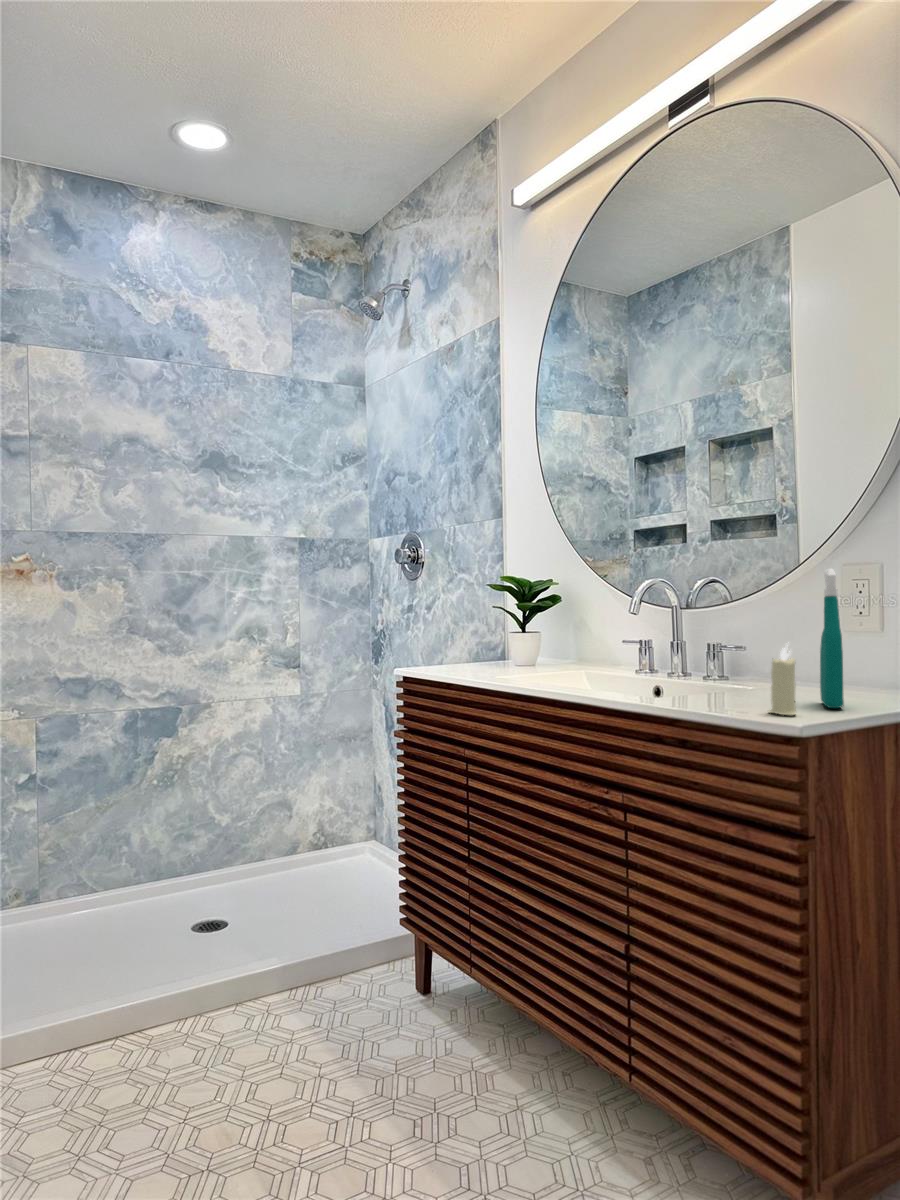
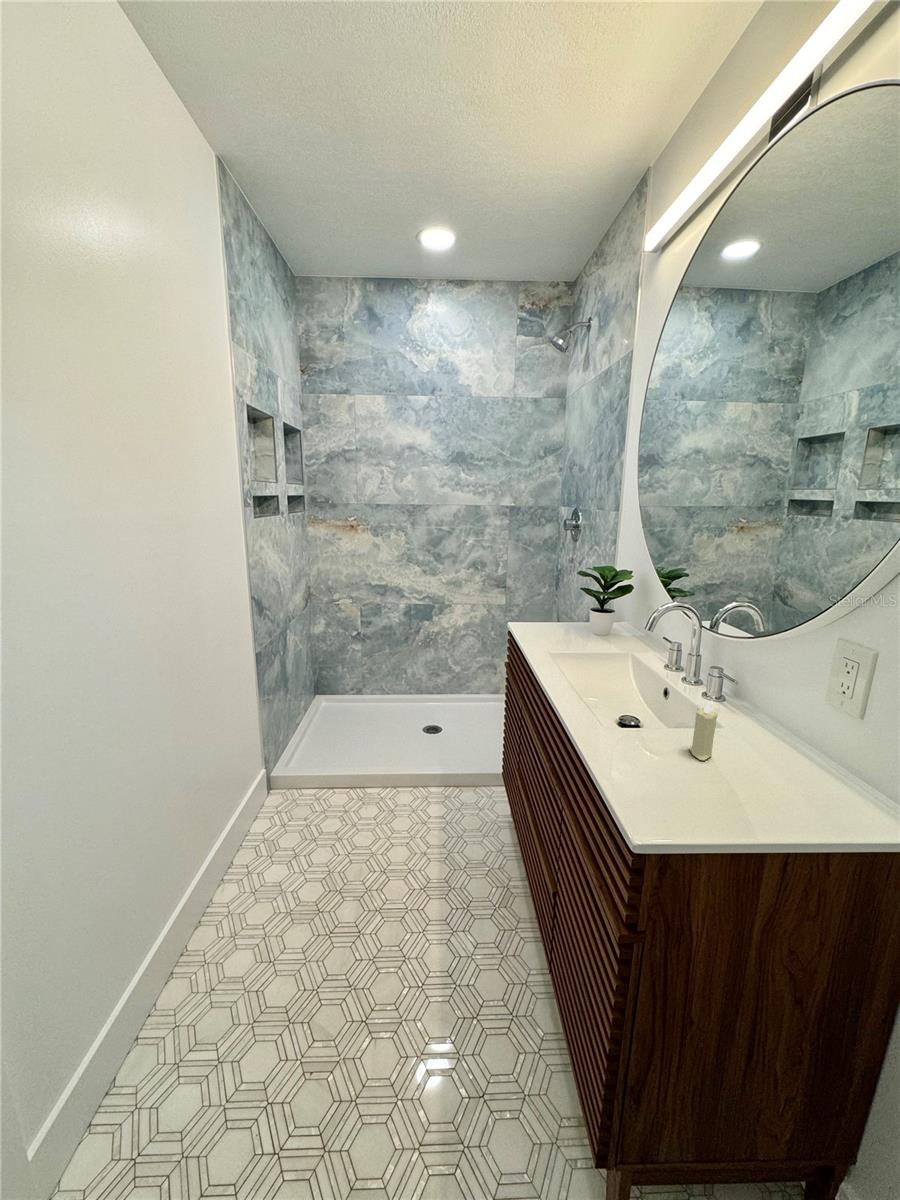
spray bottle: present [820,569,844,708] -> none [752,634,793,759]

